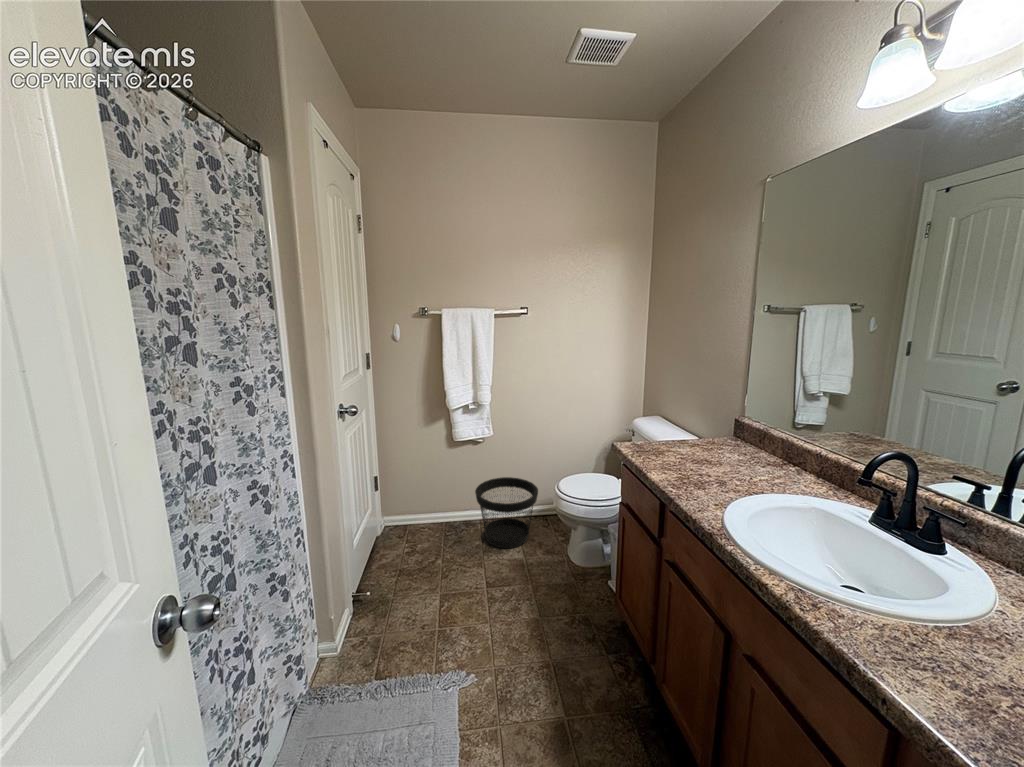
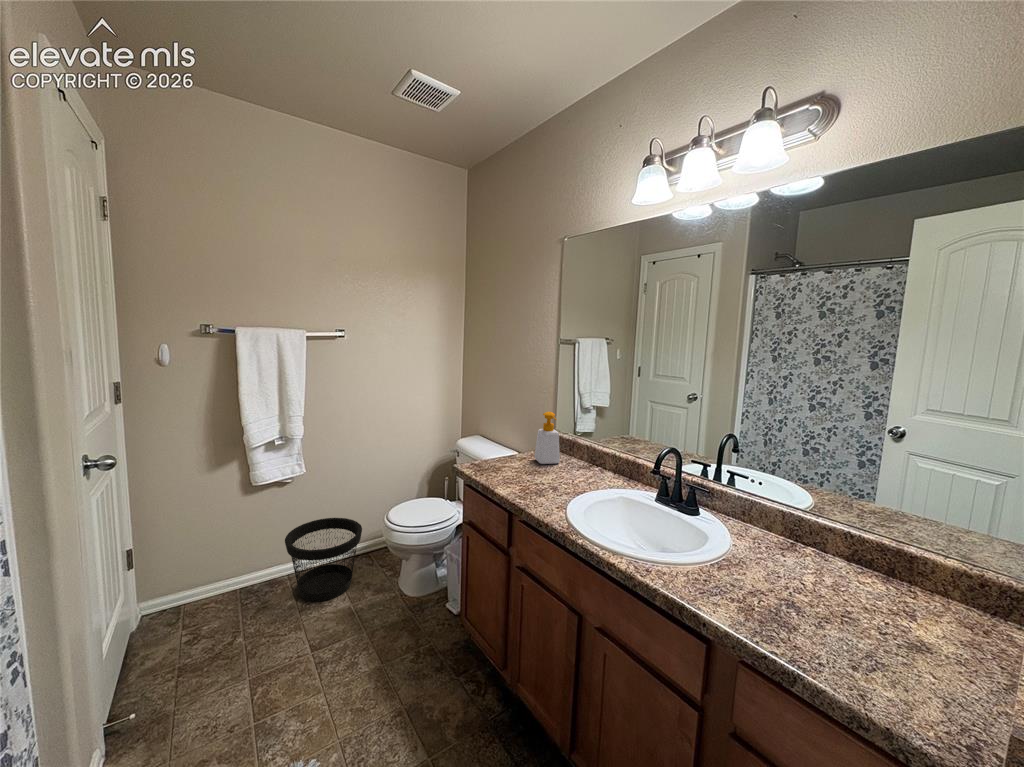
soap bottle: none [711,393,743,455] -> present [534,412,560,464]

